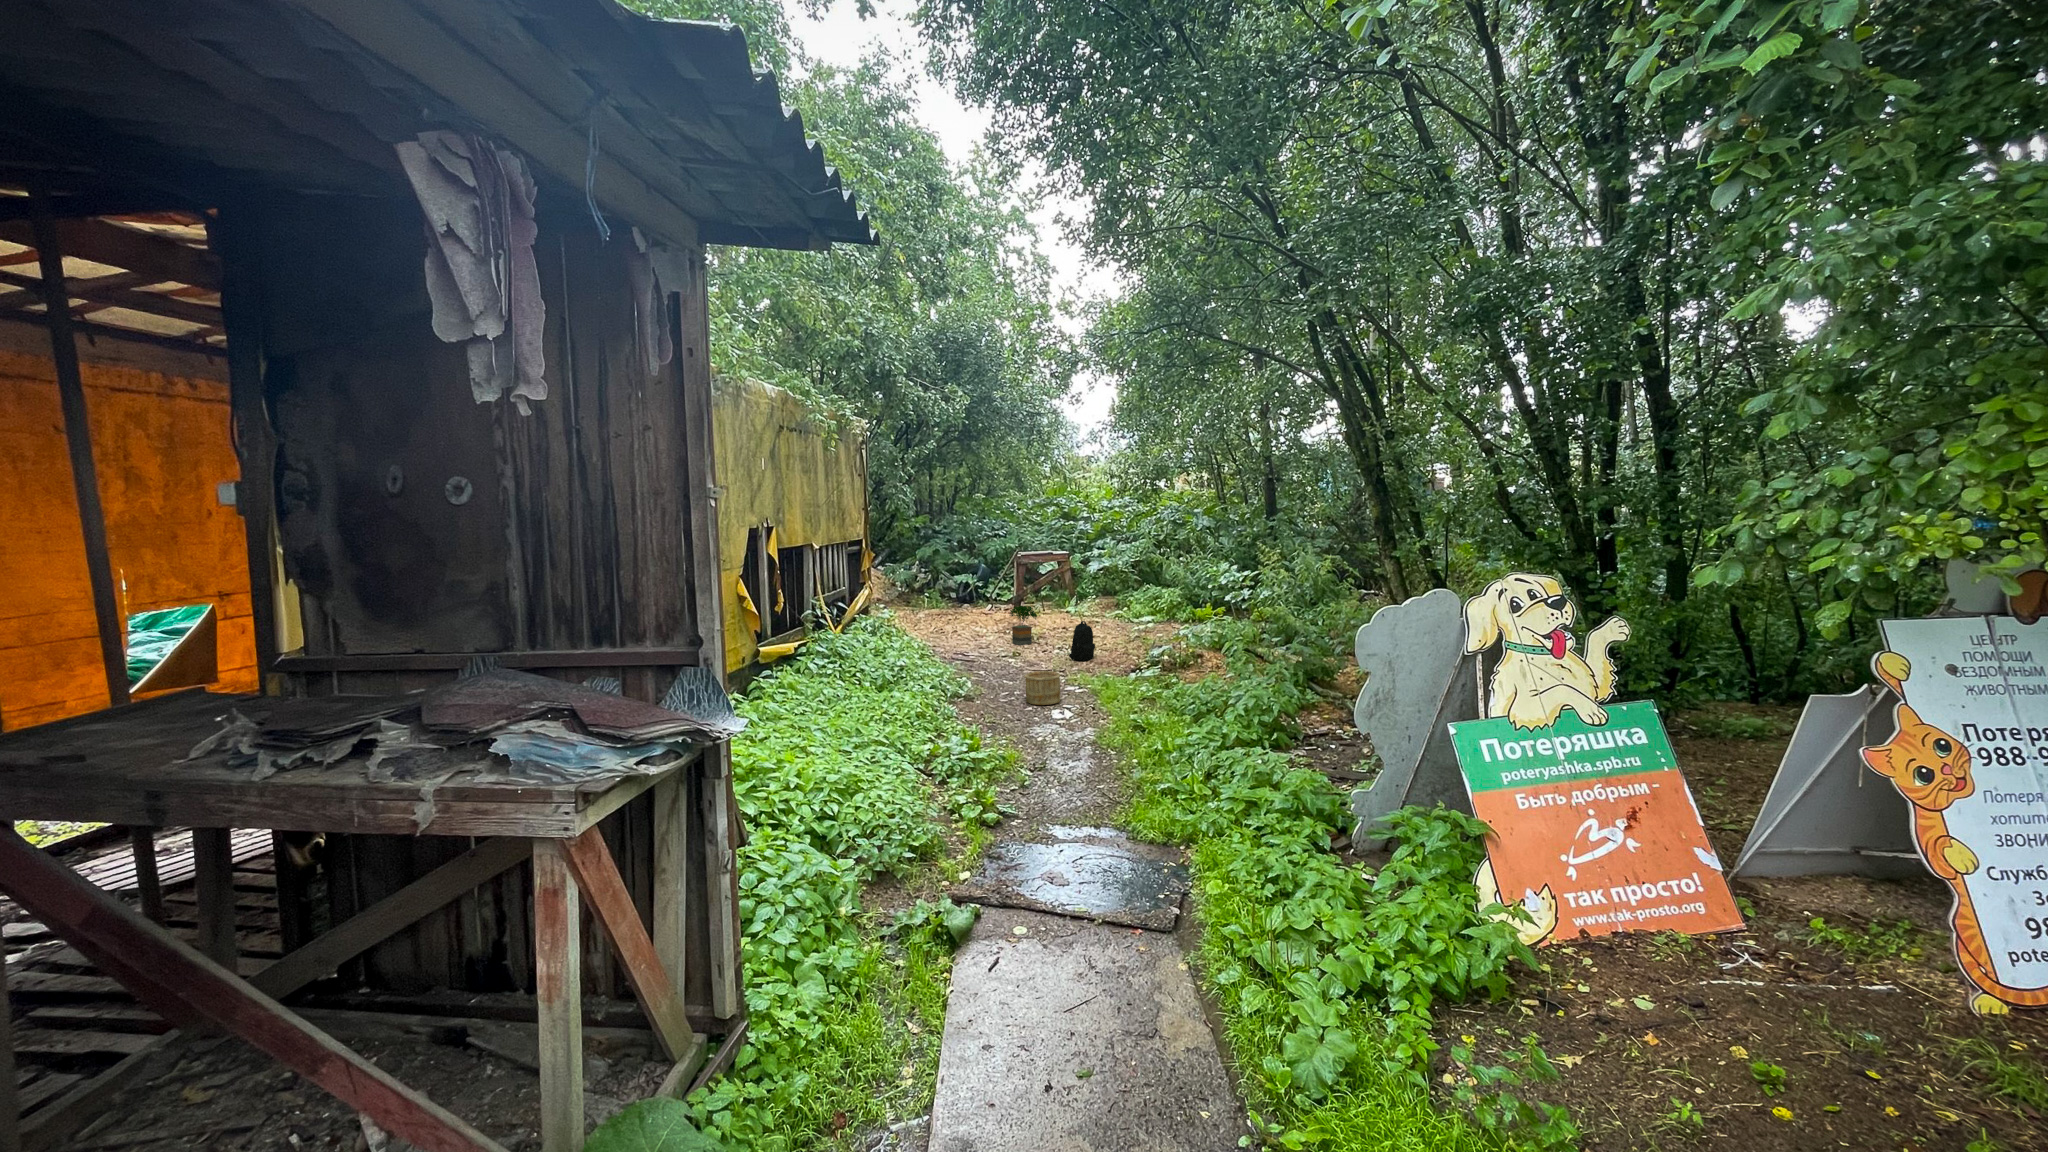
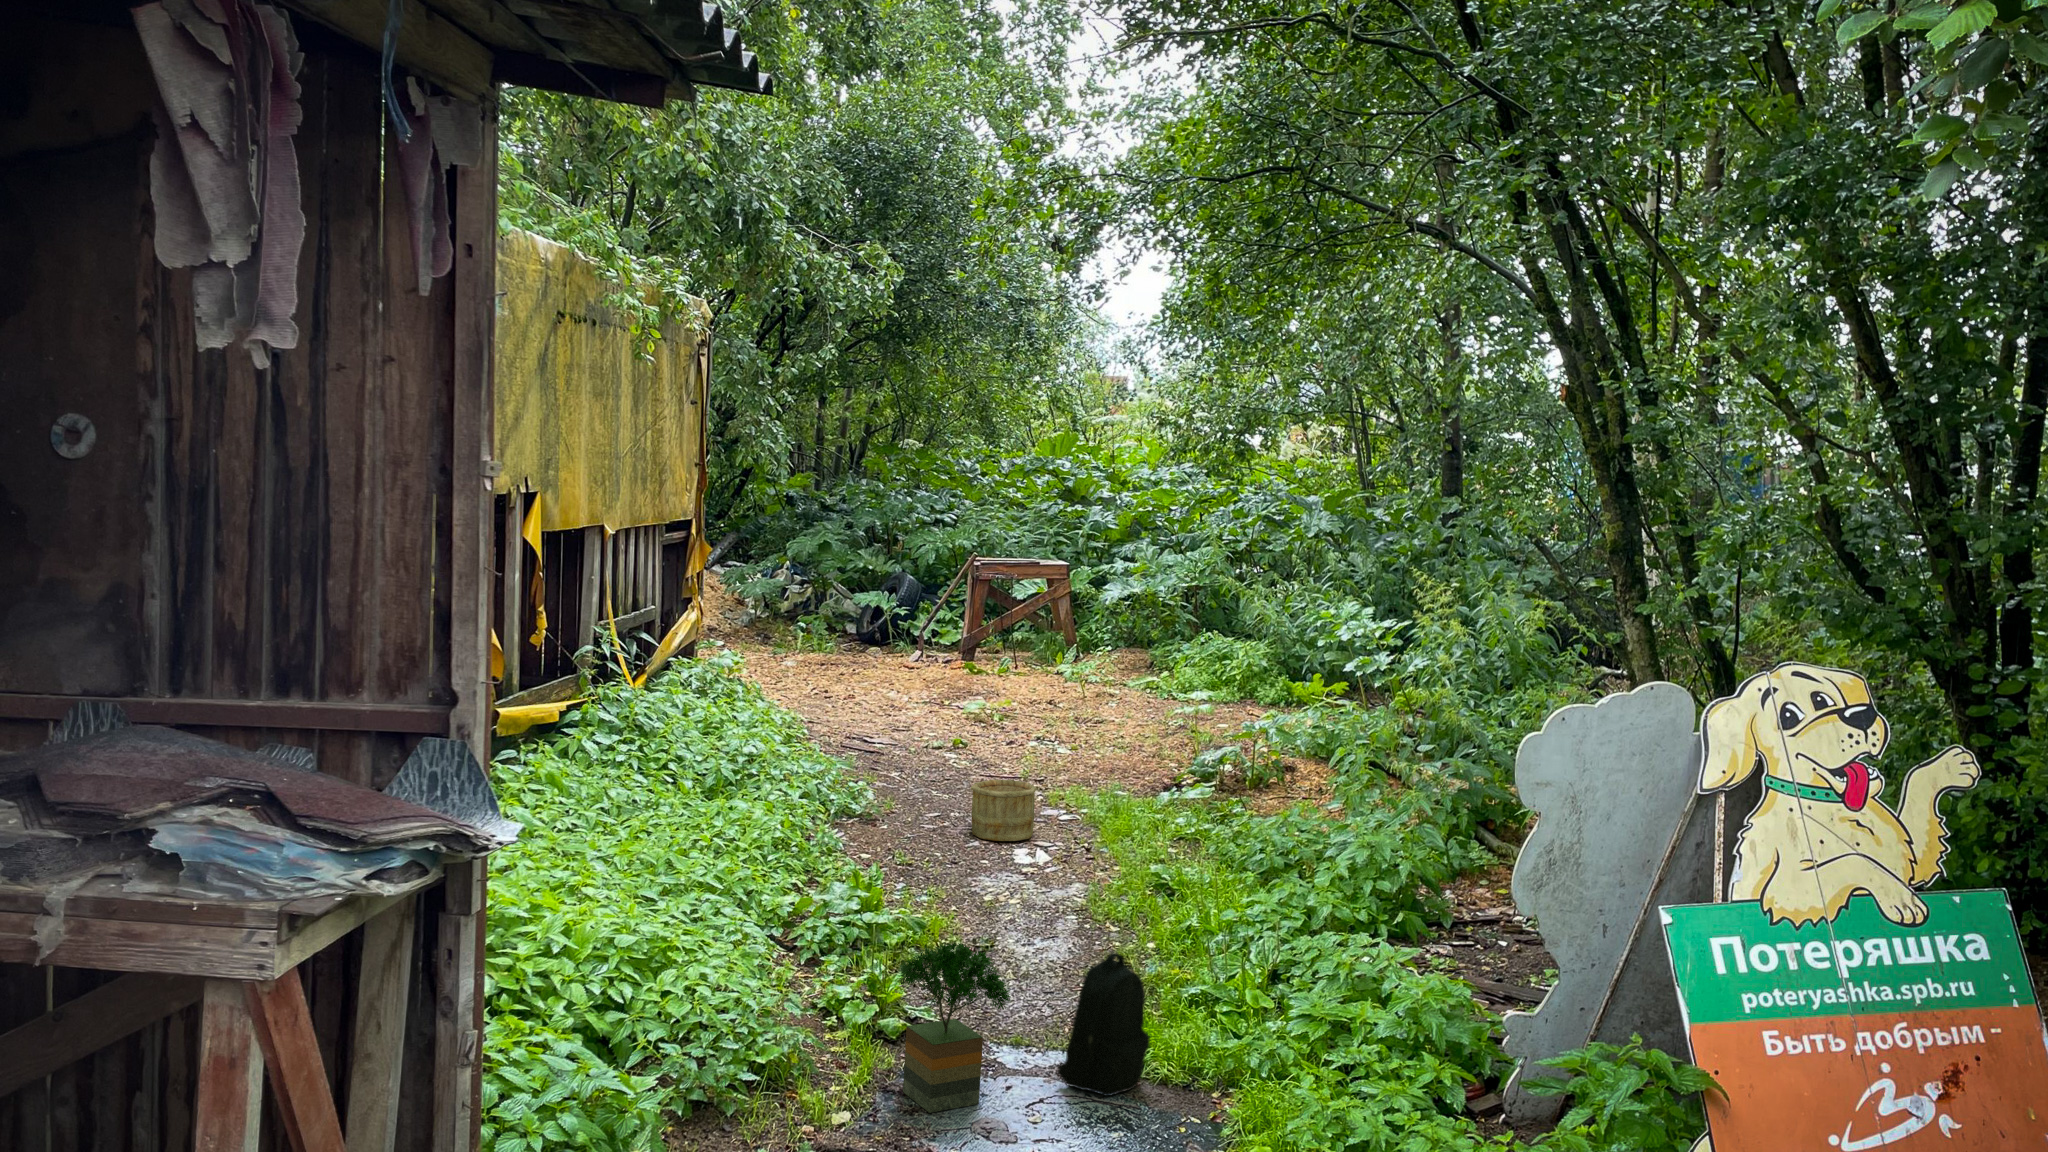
potted tree: present [1010,606,1037,645] -> present [897,942,1011,1113]
backpack: present [1069,621,1095,661] -> present [1058,953,1150,1096]

